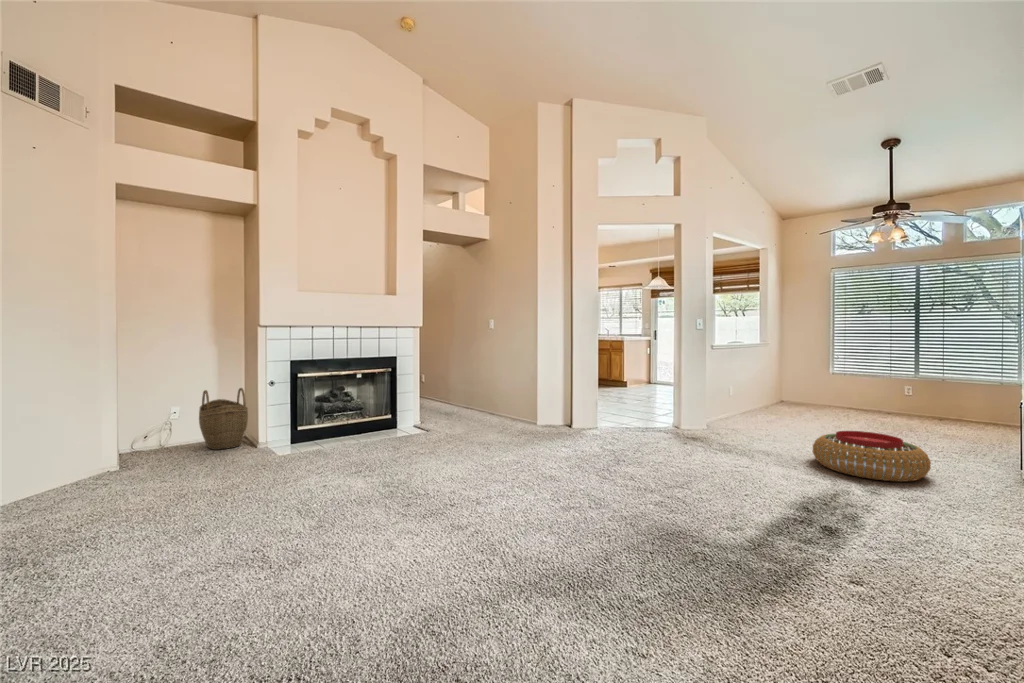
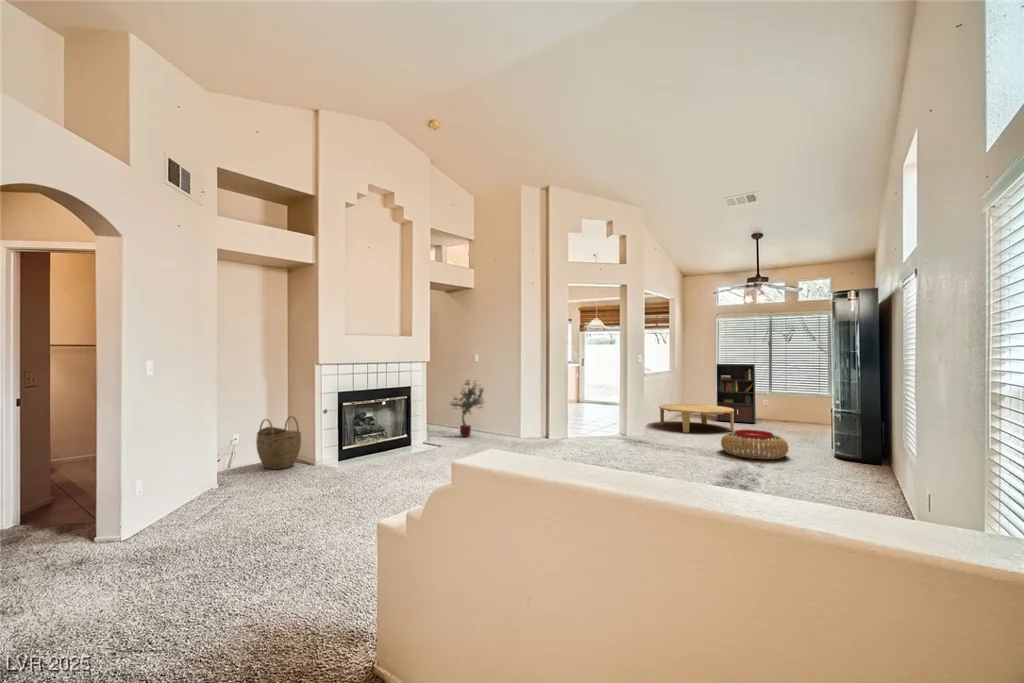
bookcase: none [823,337,903,419] -> present [717,364,756,423]
potted tree: none [459,351,499,420] -> present [451,380,484,437]
coffee table: none [735,389,846,430] -> present [659,404,734,433]

